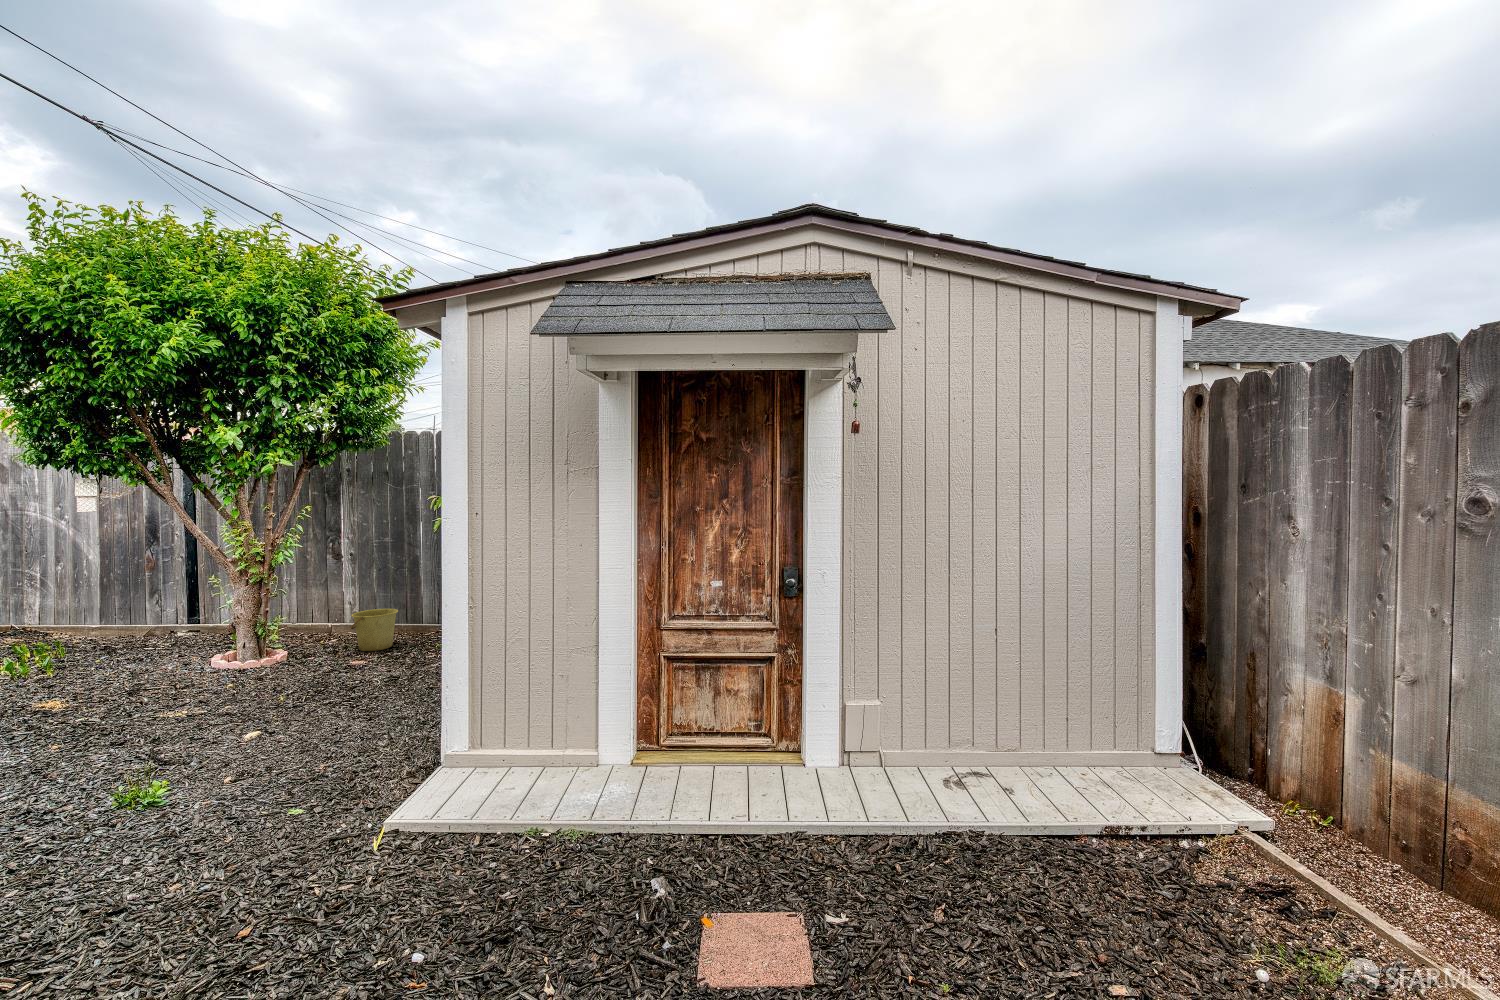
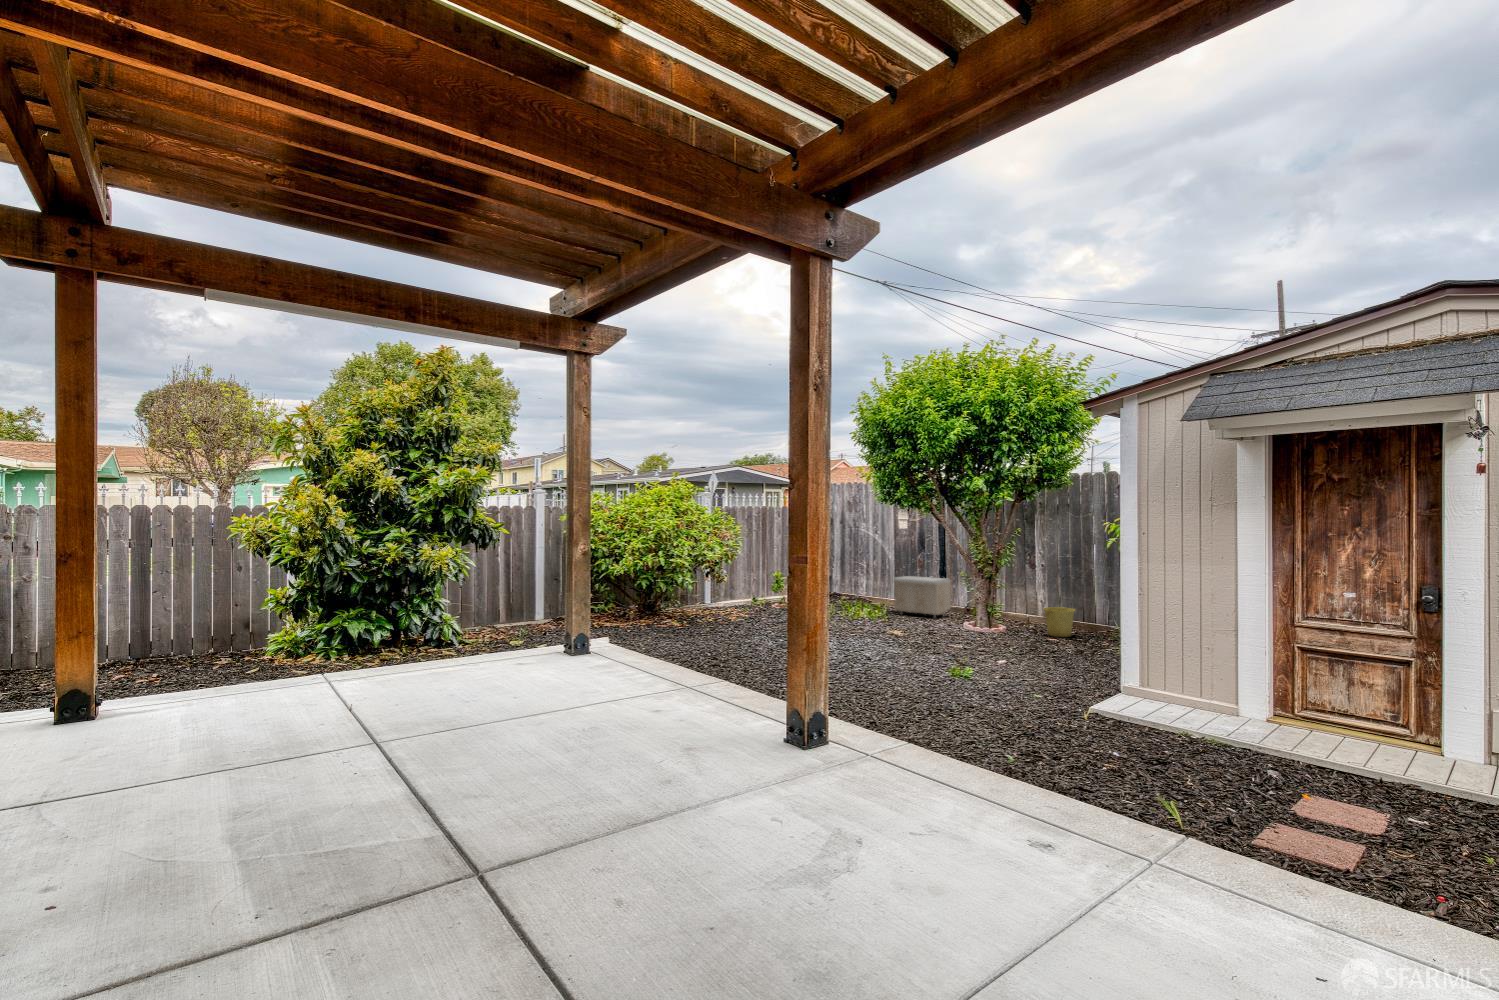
storage bench: none [87,583,210,651] -> present [894,576,951,618]

